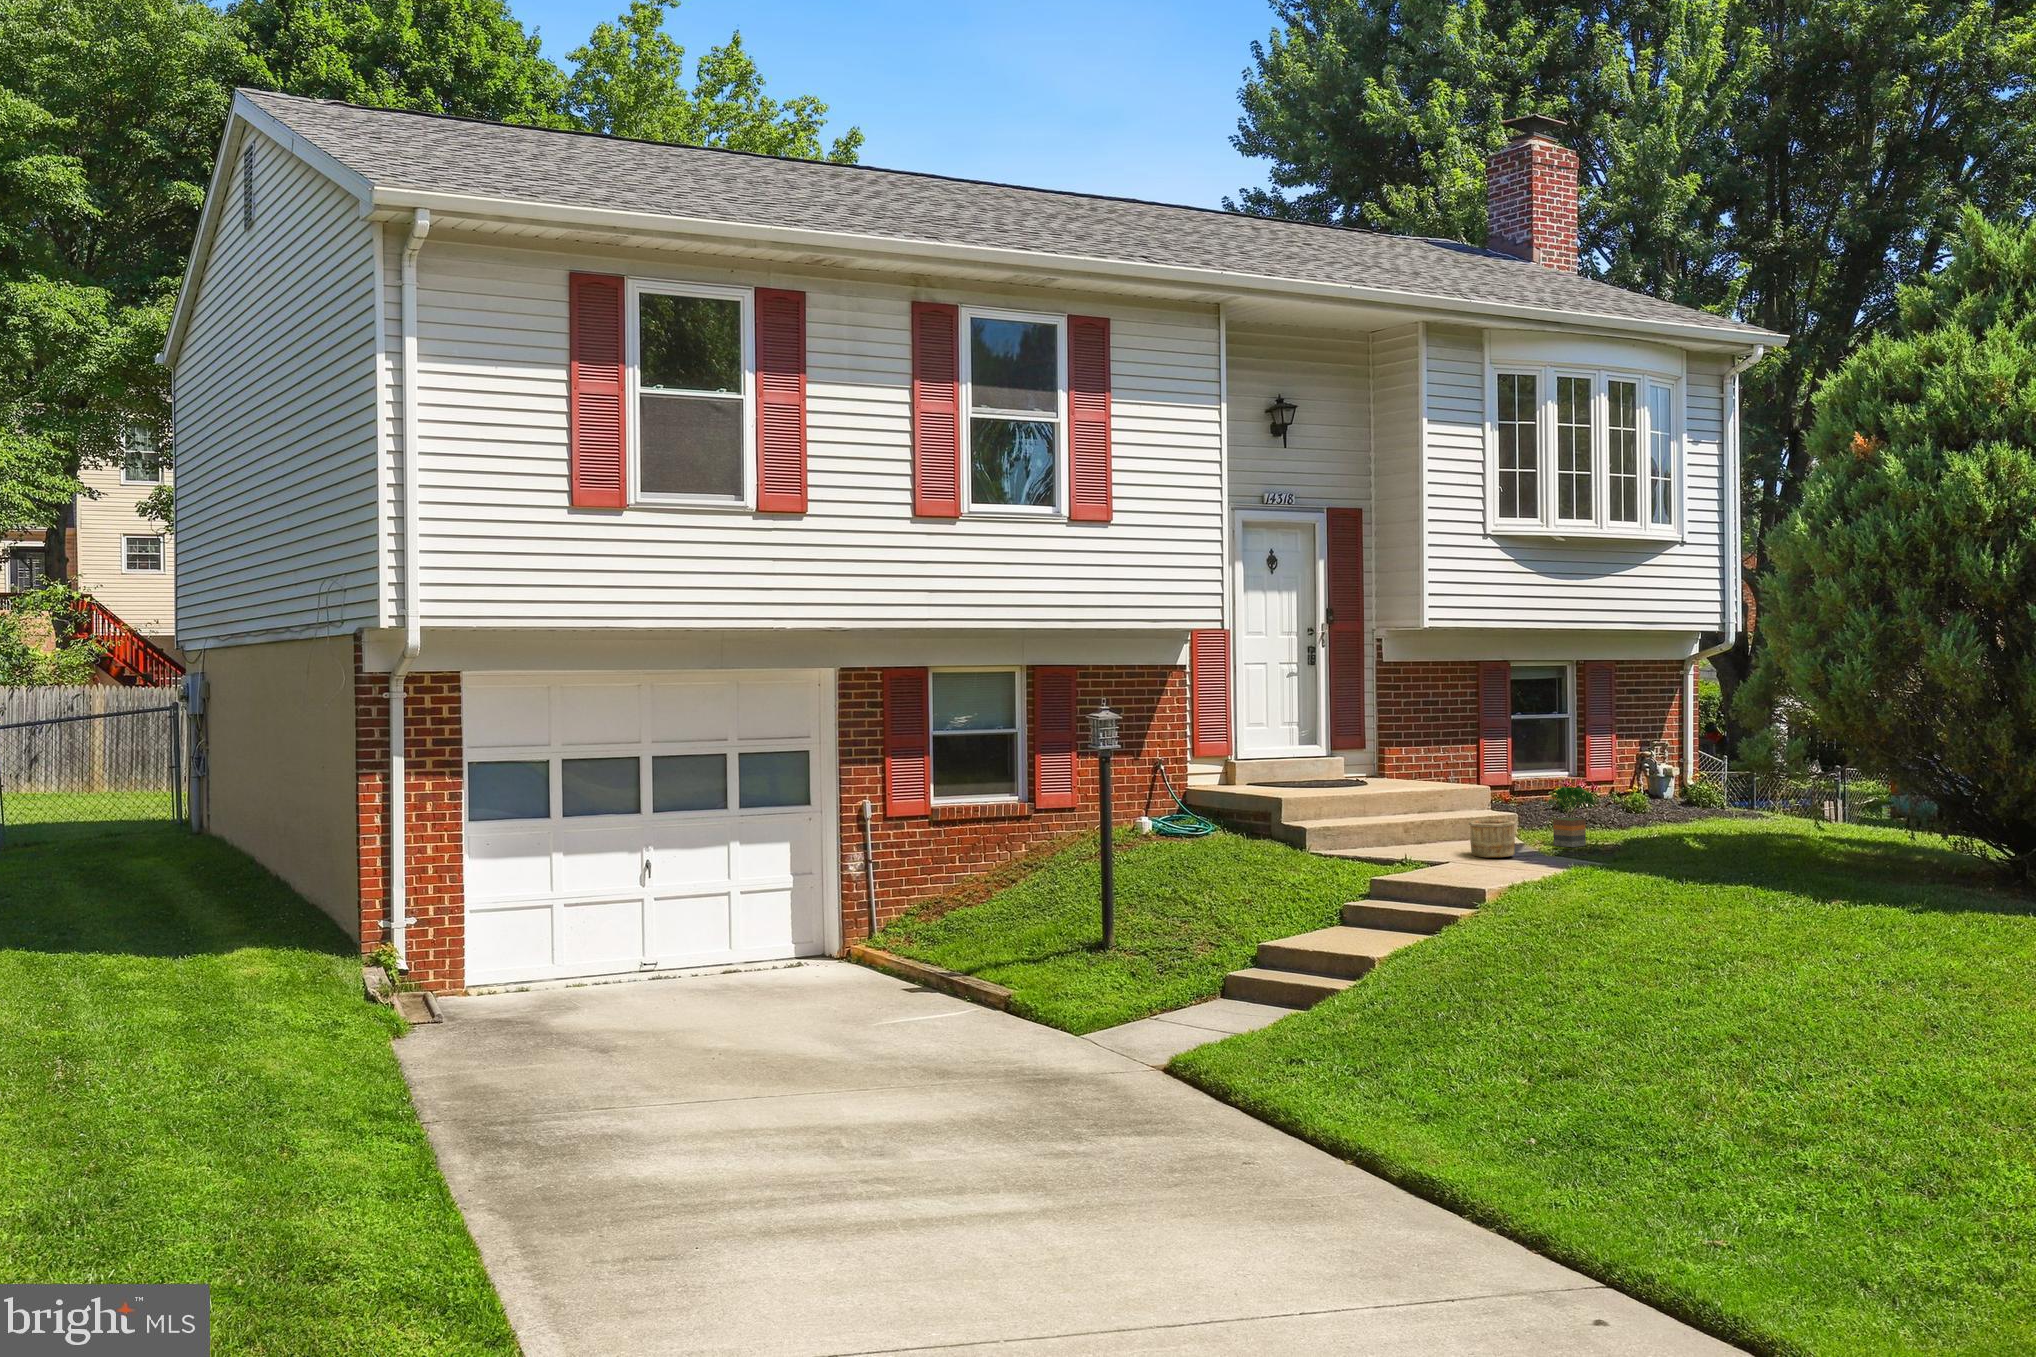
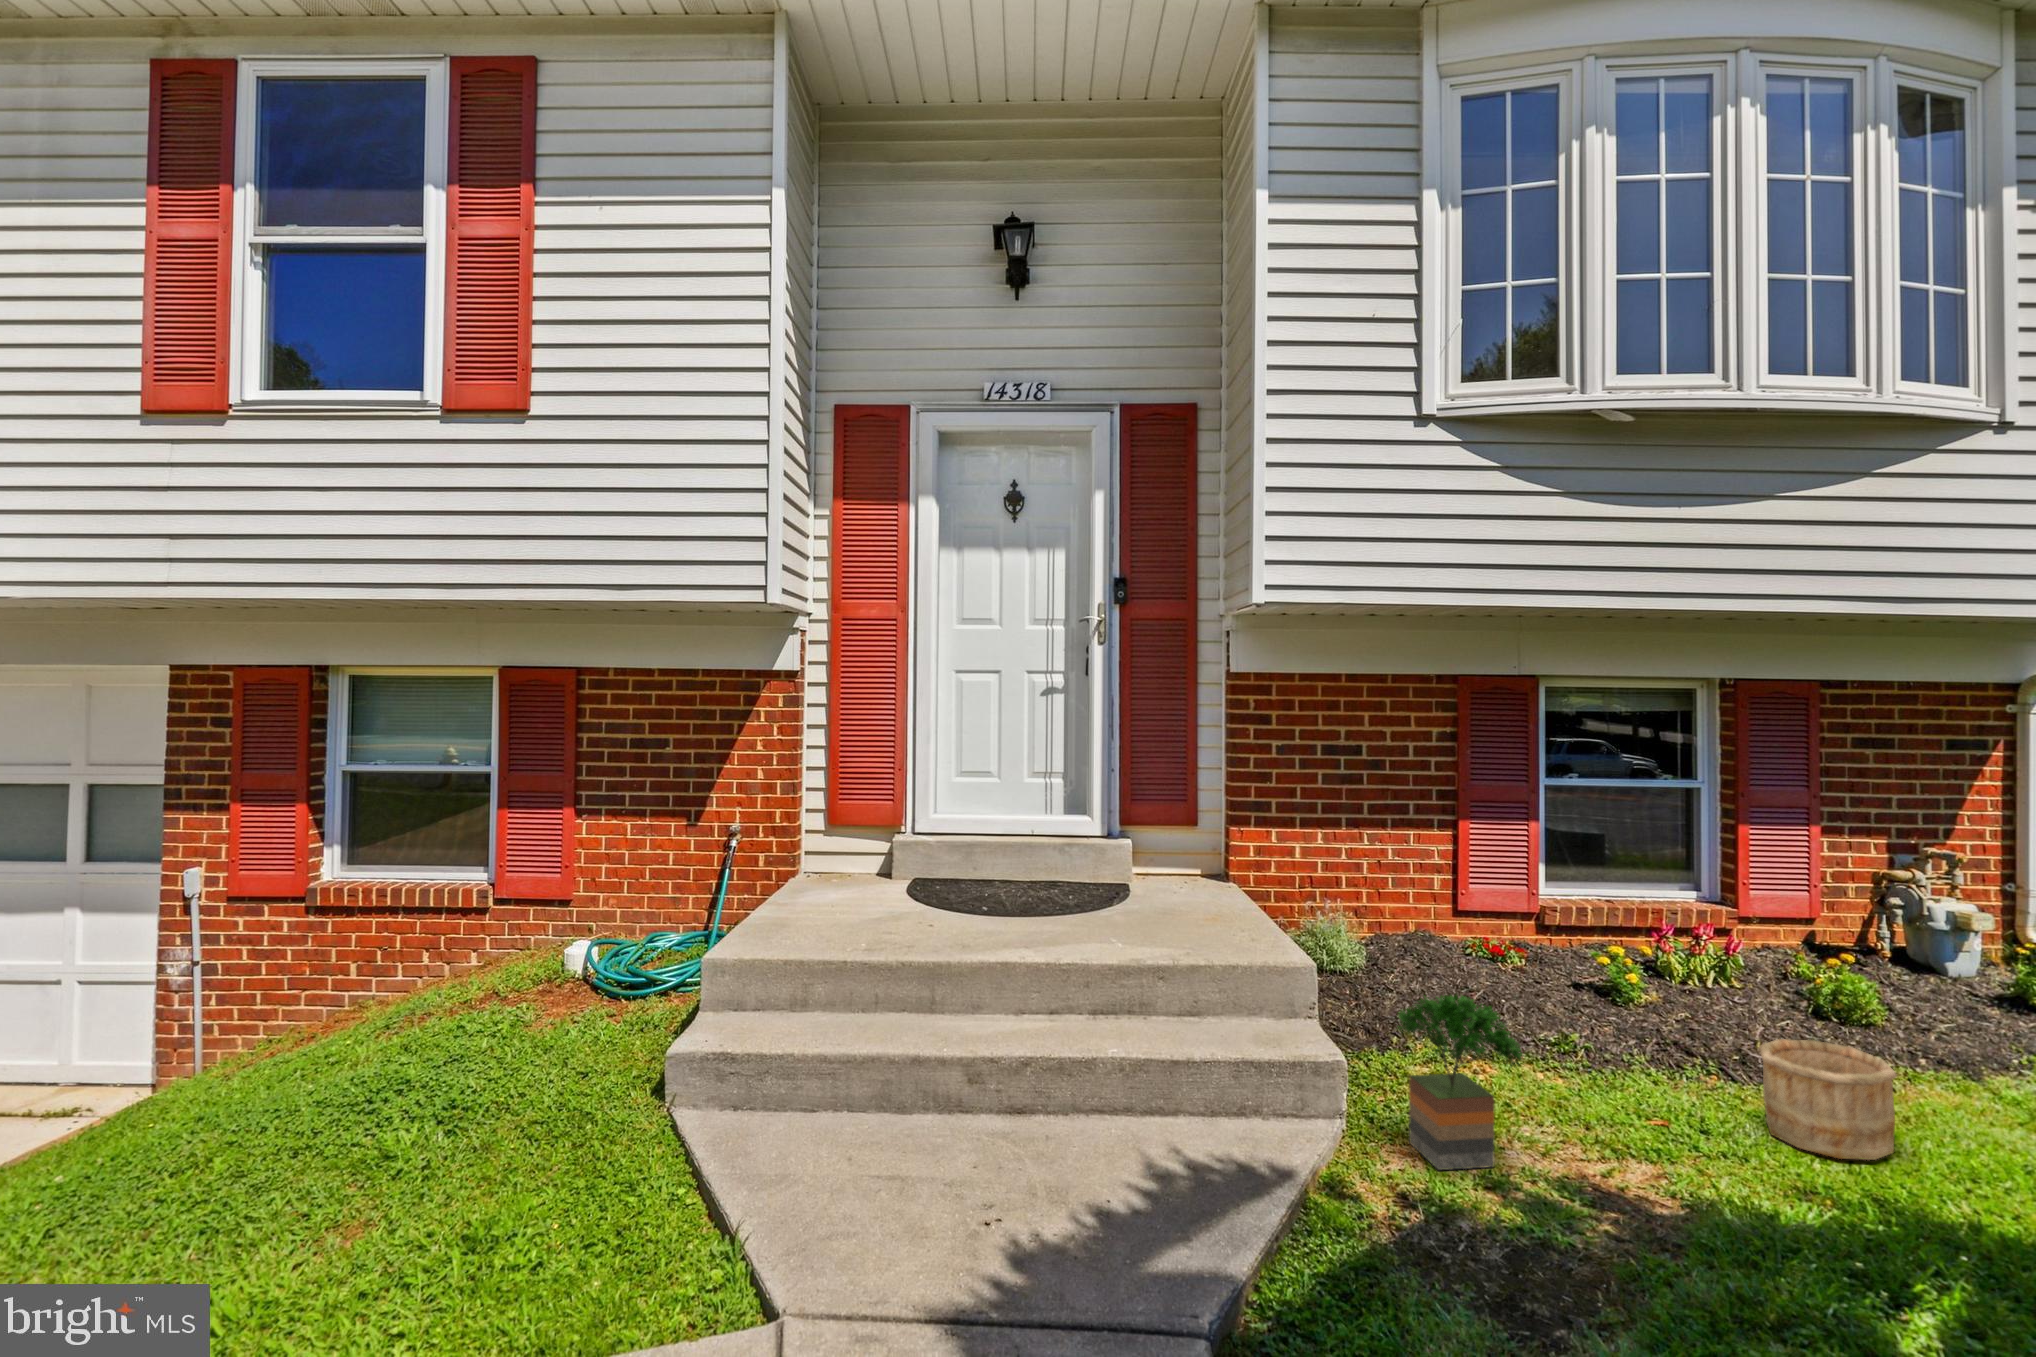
wooden bucket: present [1469,819,1515,857] -> present [1759,1039,1897,1160]

